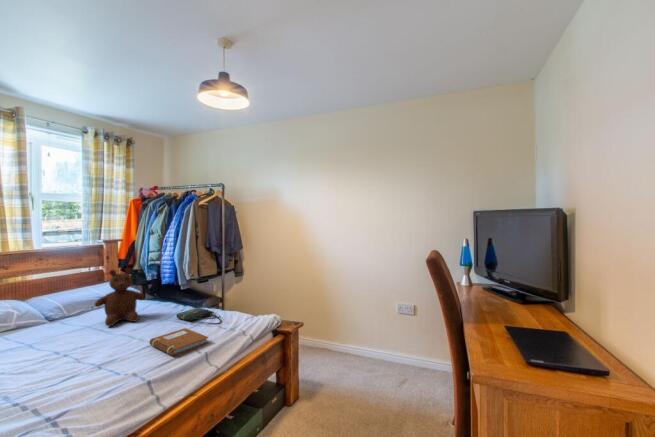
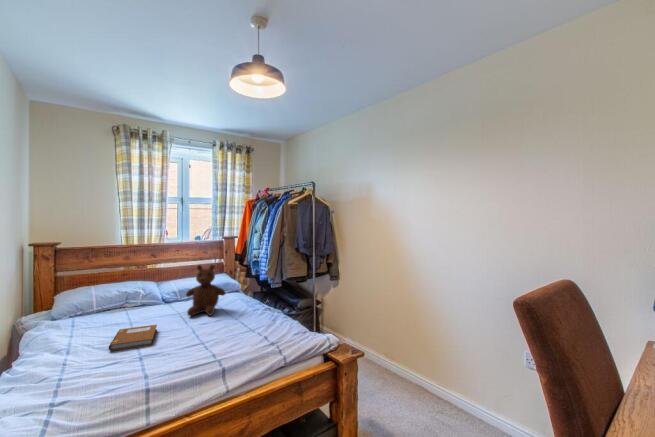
tote bag: present [176,308,221,324] -> none [241,311,275,334]
notebook: present [150,328,208,356] -> present [109,325,157,351]

